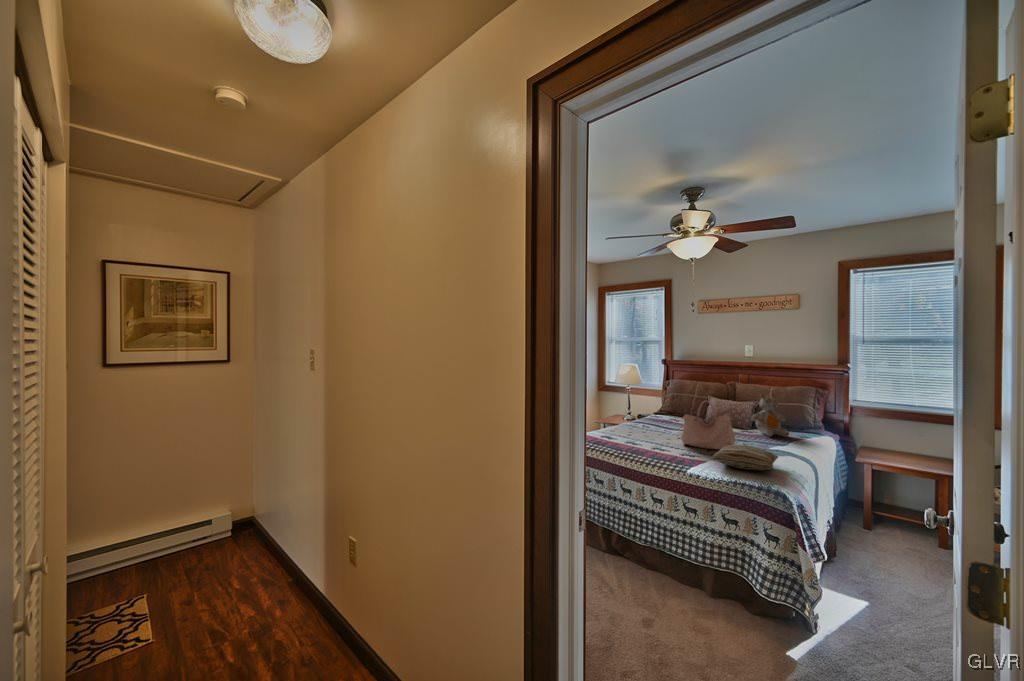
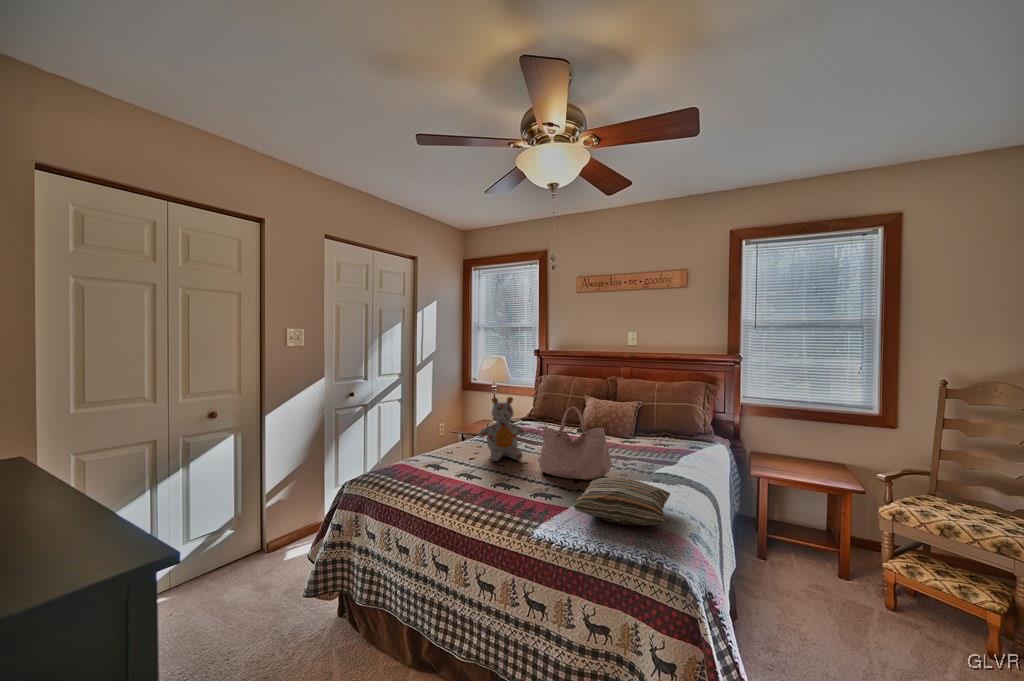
stuffed bear: present [751,394,789,437] -> present [478,397,526,462]

